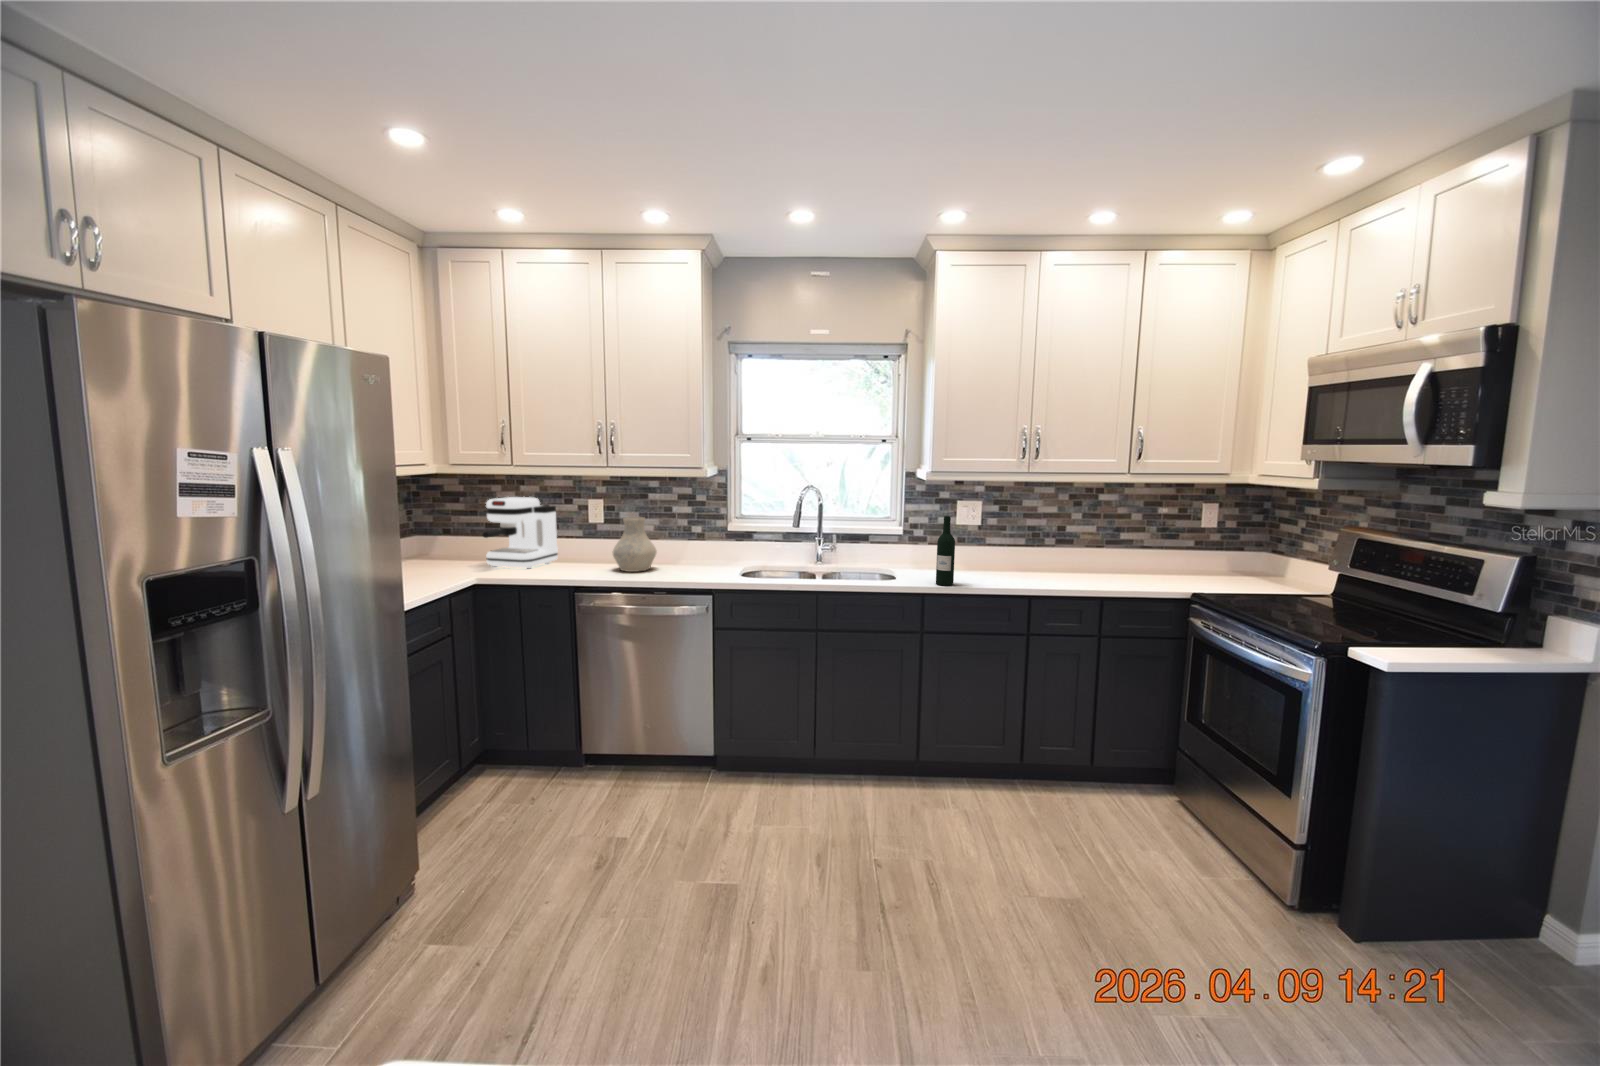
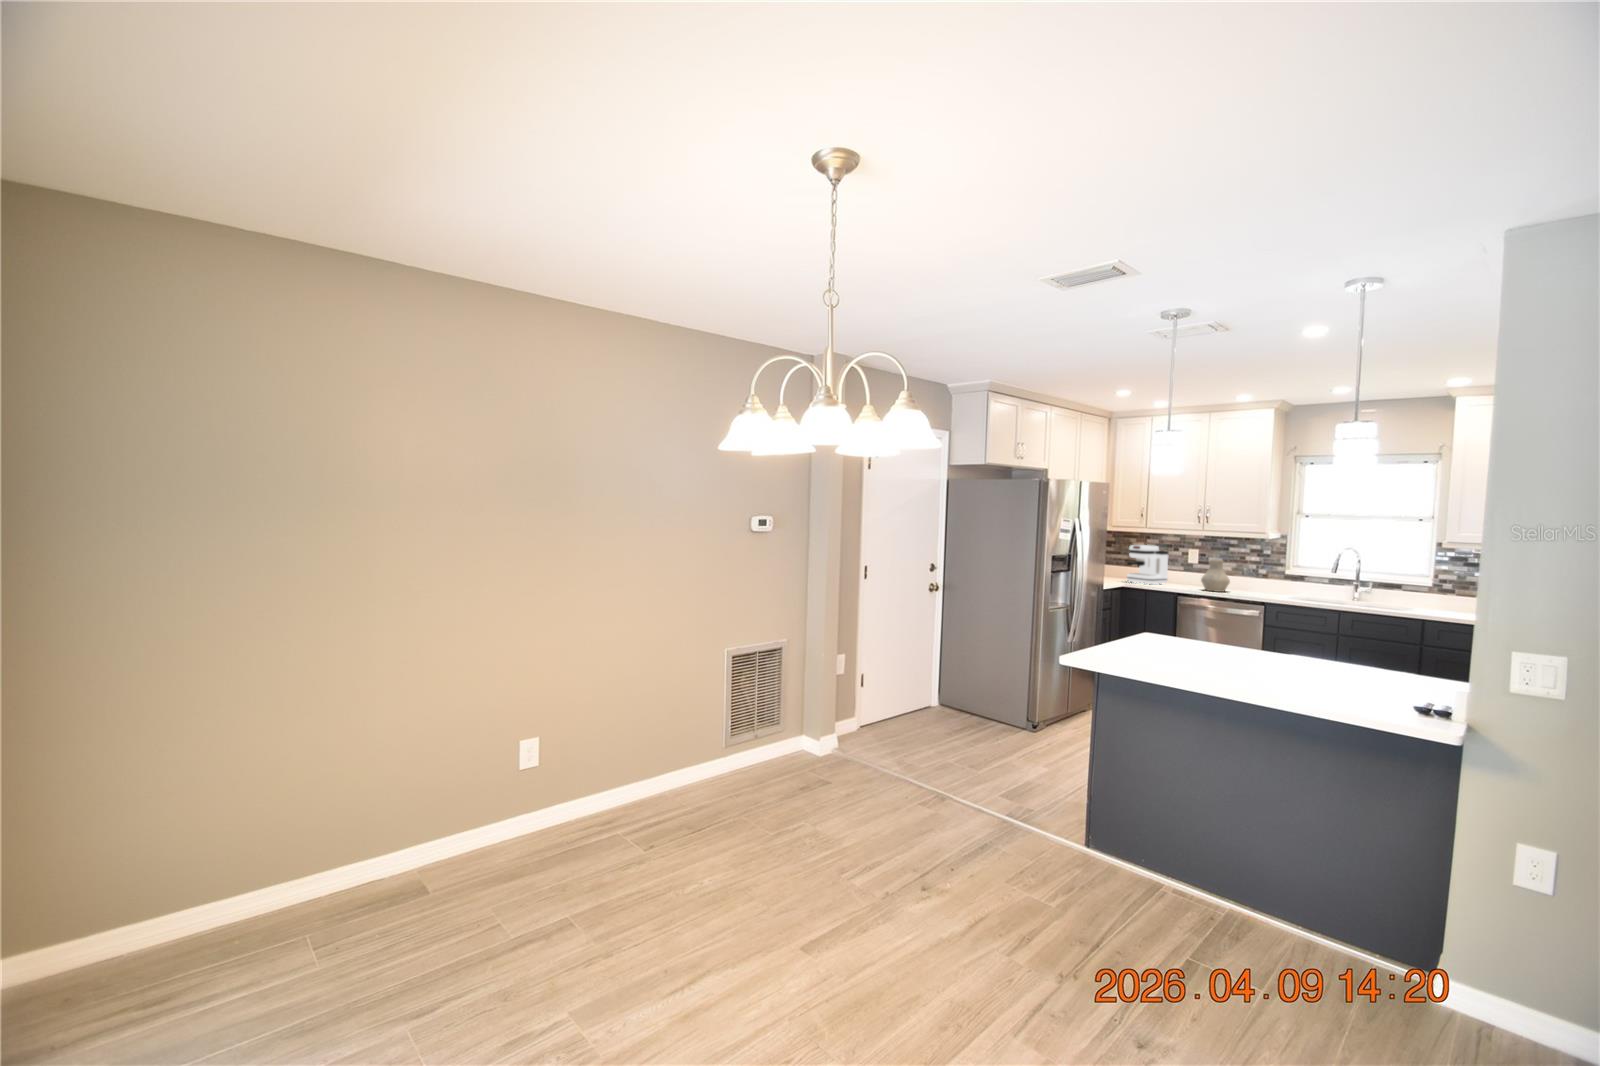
wine bottle: present [936,516,955,586] -> none [1434,570,1451,617]

